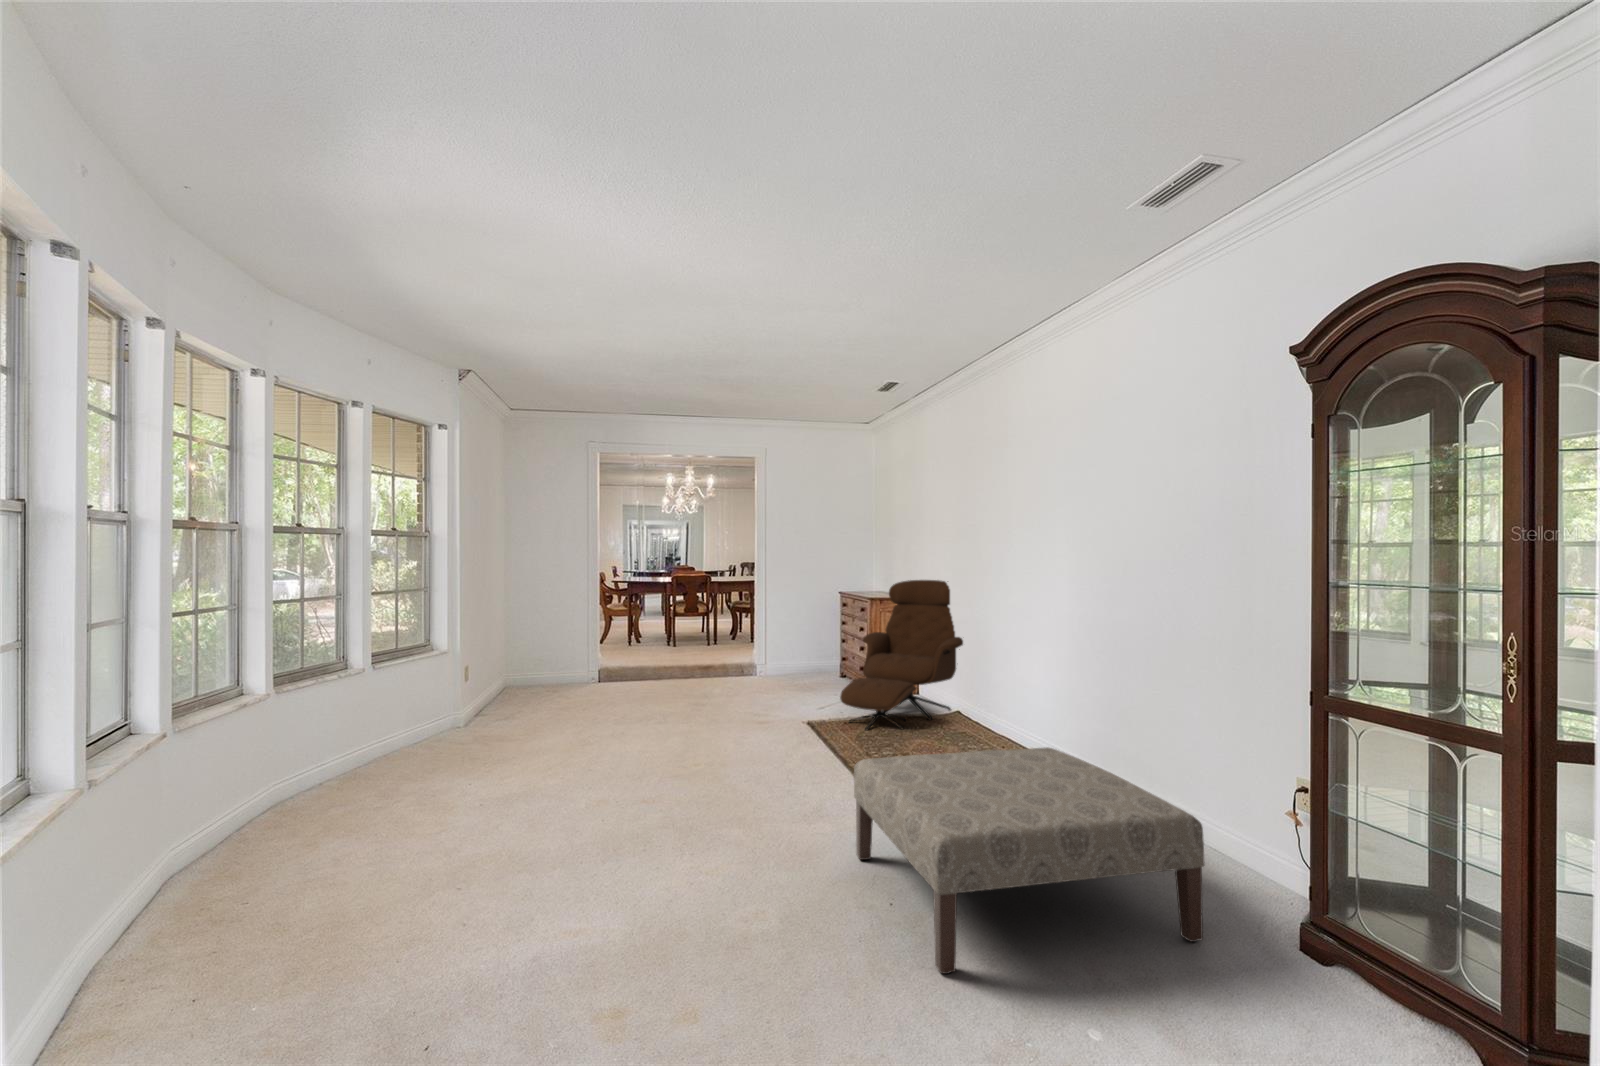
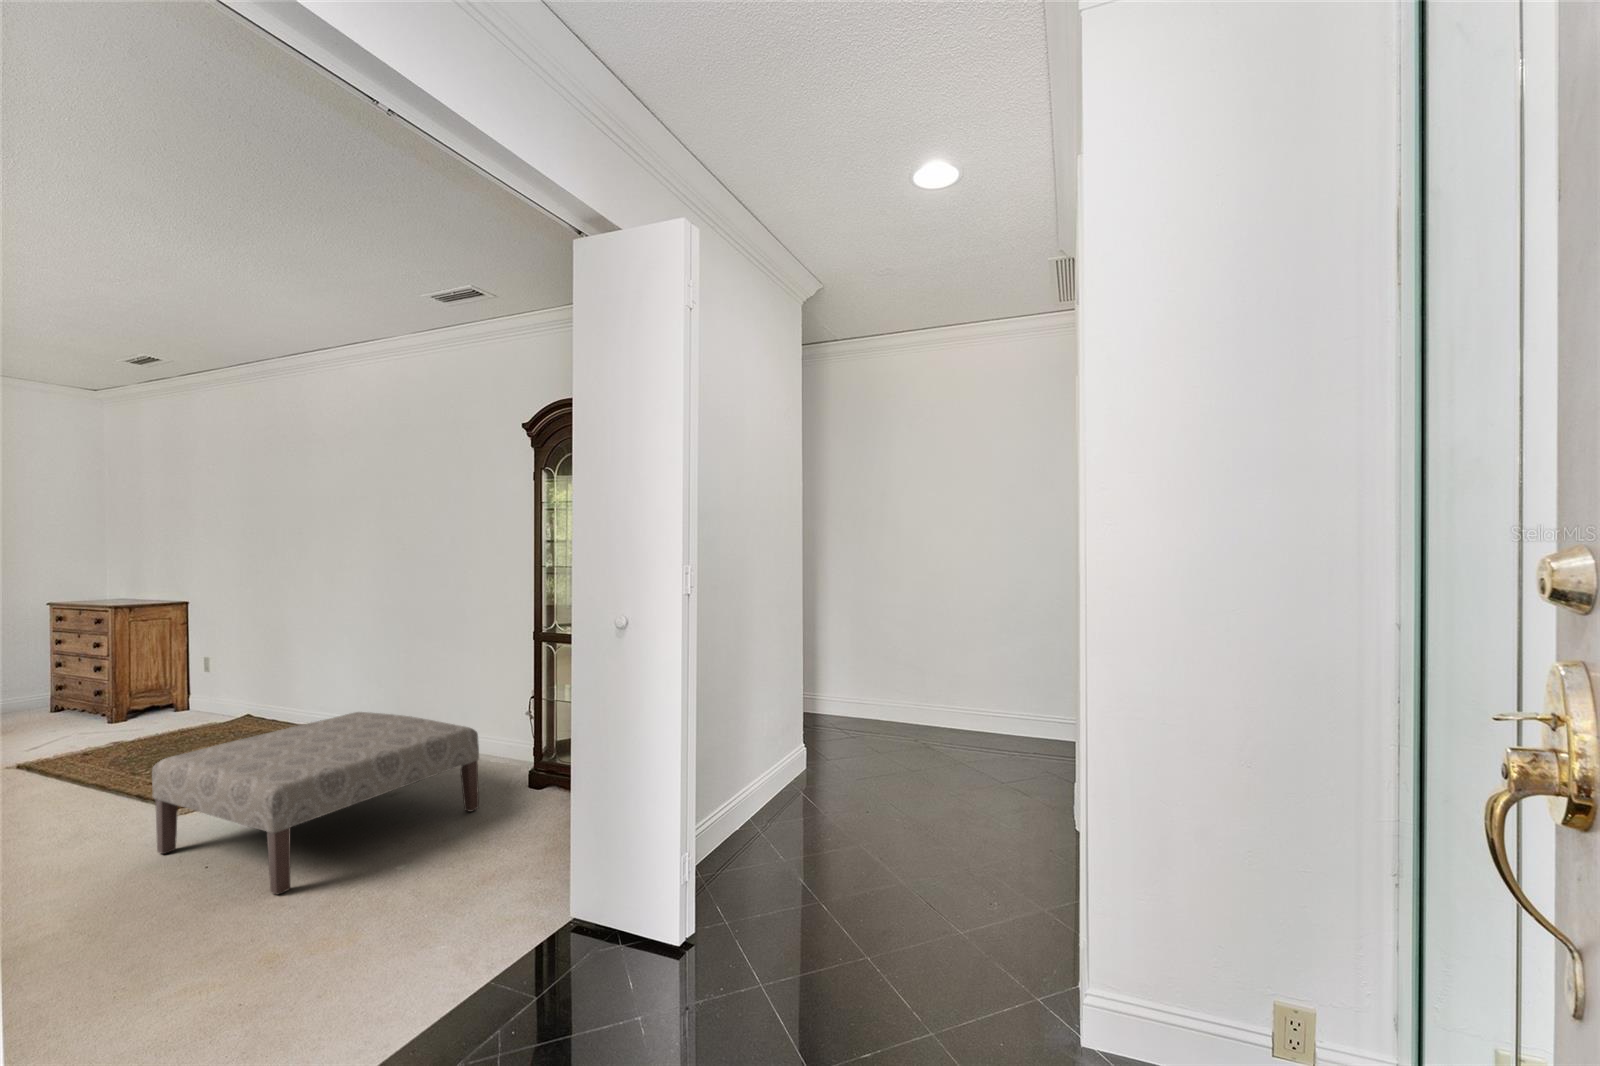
lounge chair: present [840,580,963,730] -> none [83,584,251,752]

